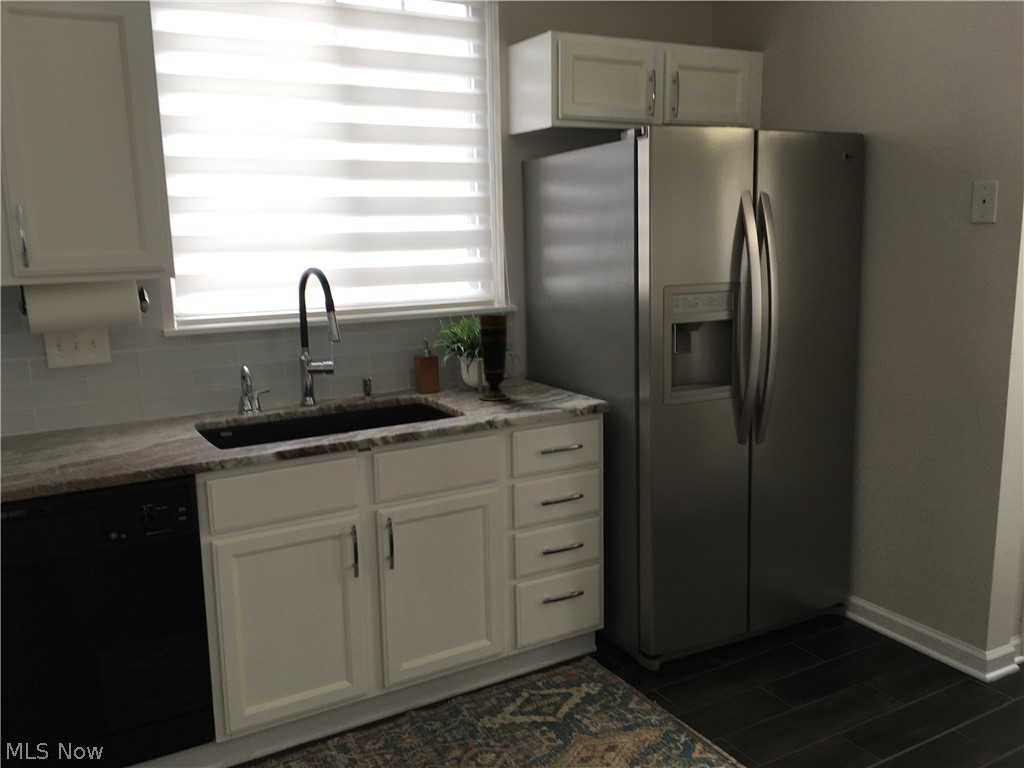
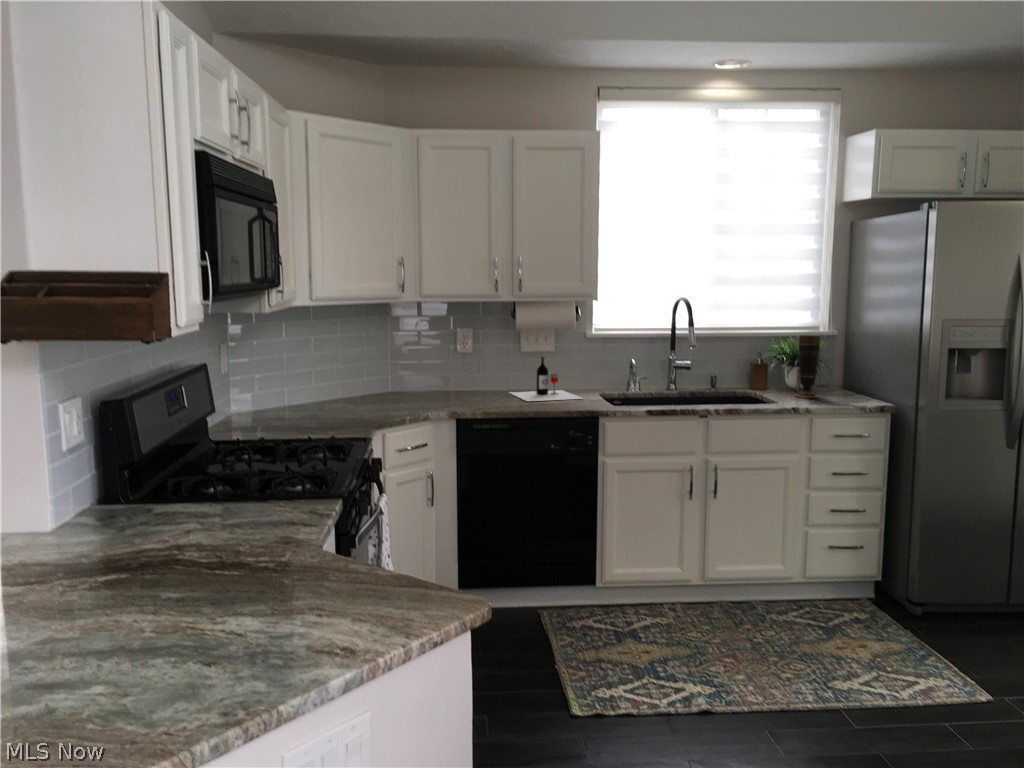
wine bottle: none [29,374,169,457] -> present [510,356,583,401]

